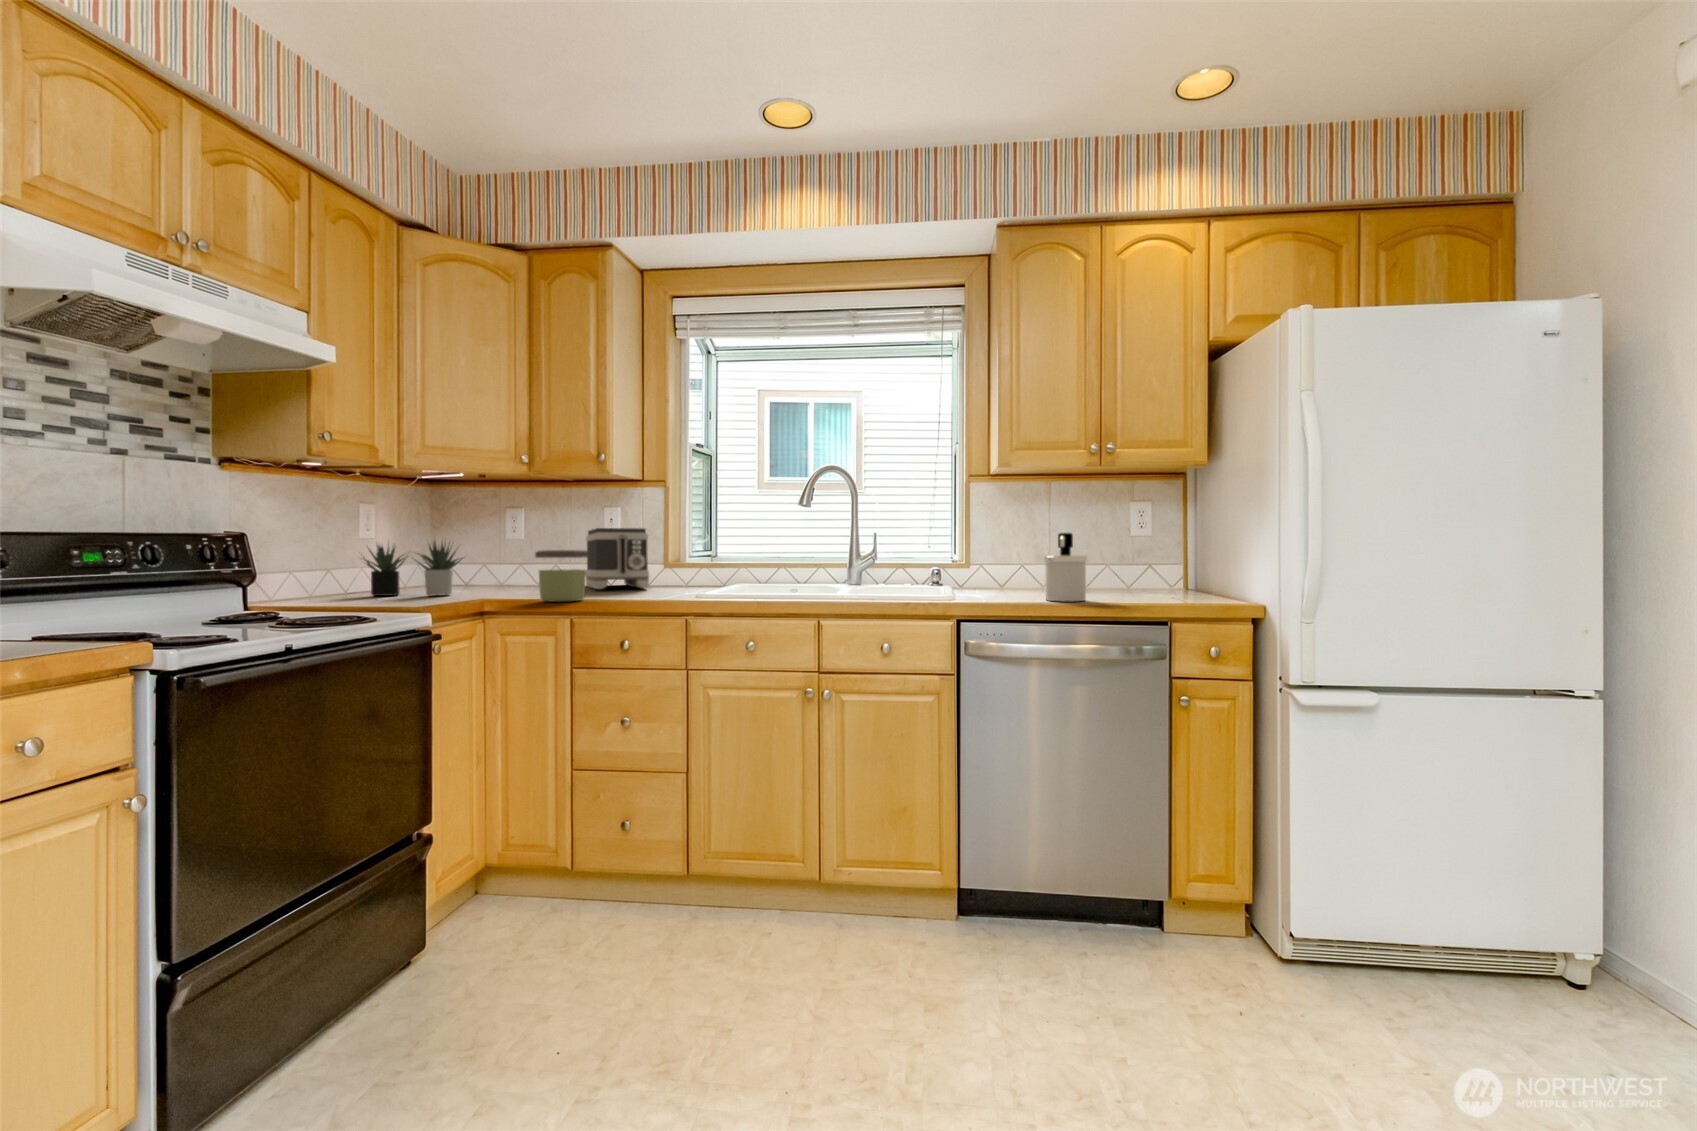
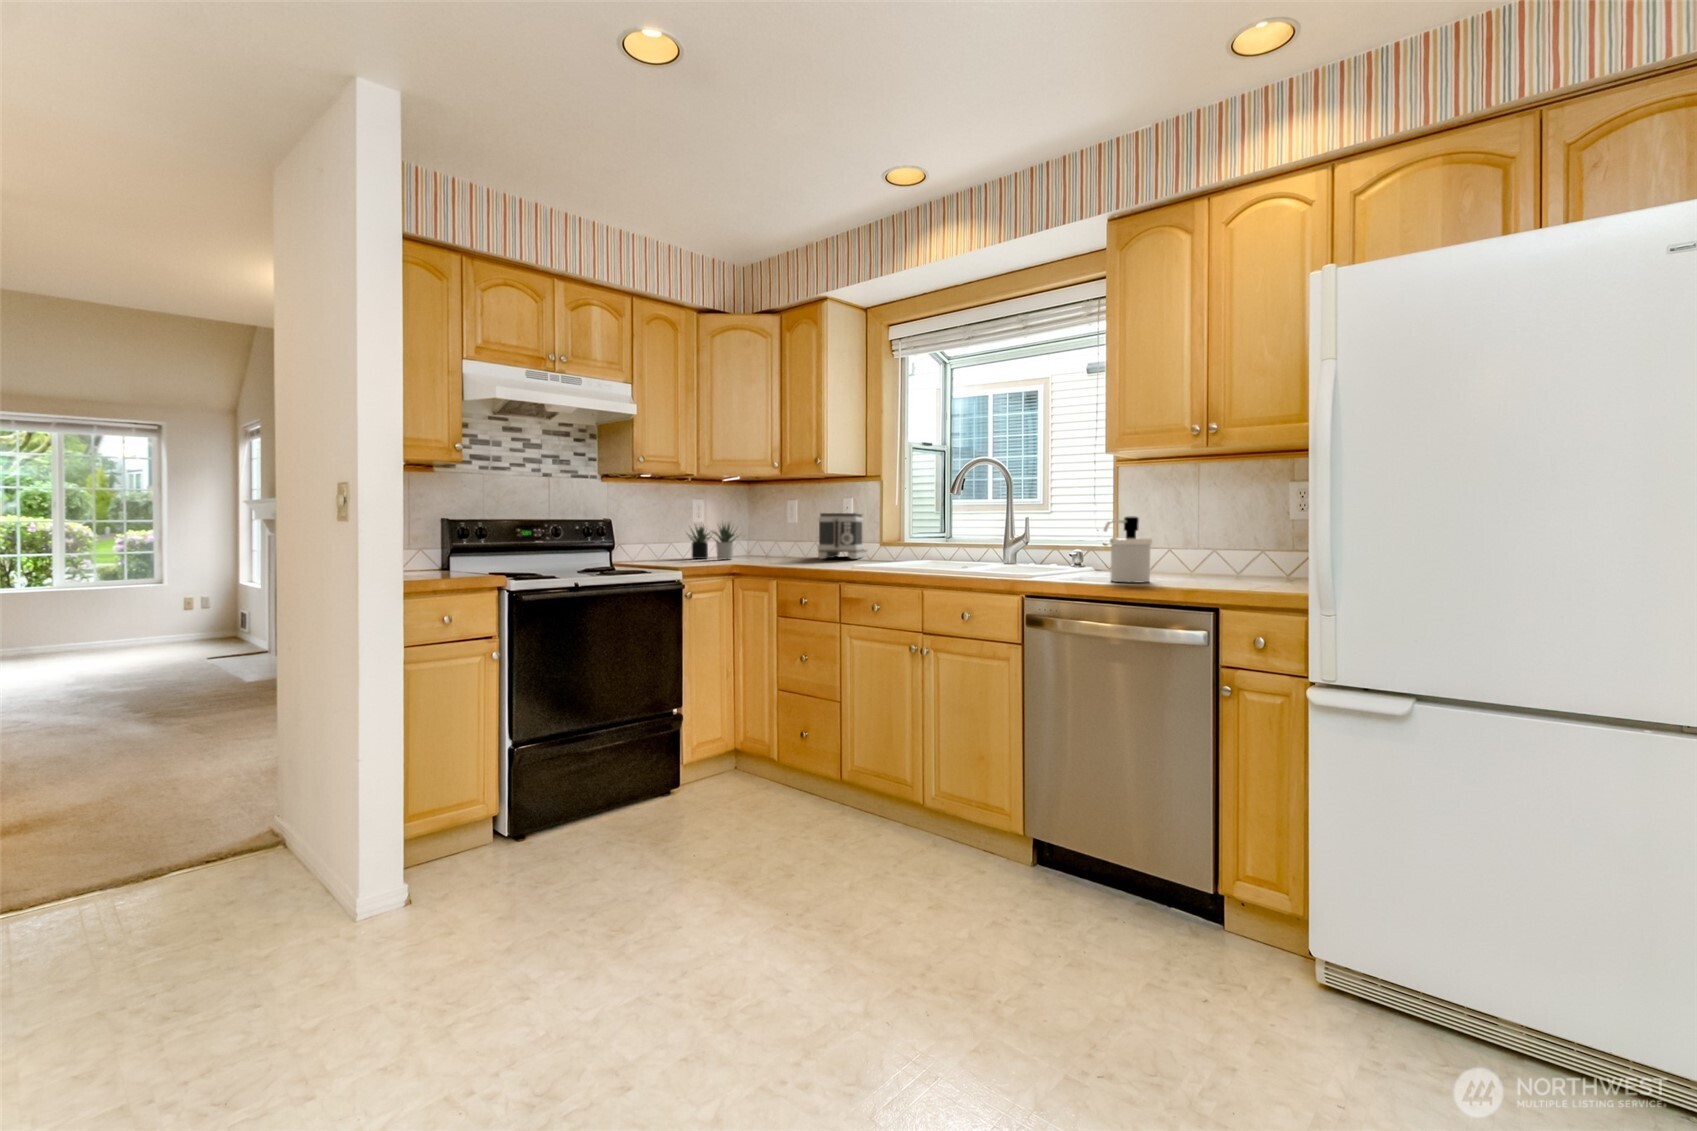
jar: present [535,550,589,602] -> none [756,530,787,566]

